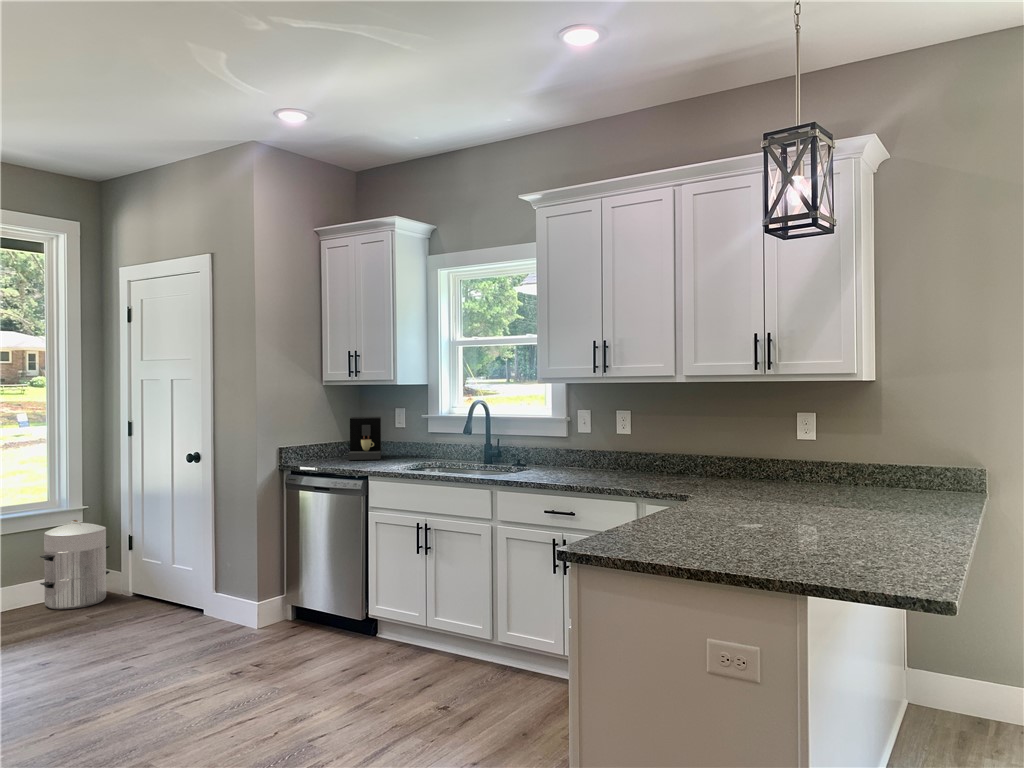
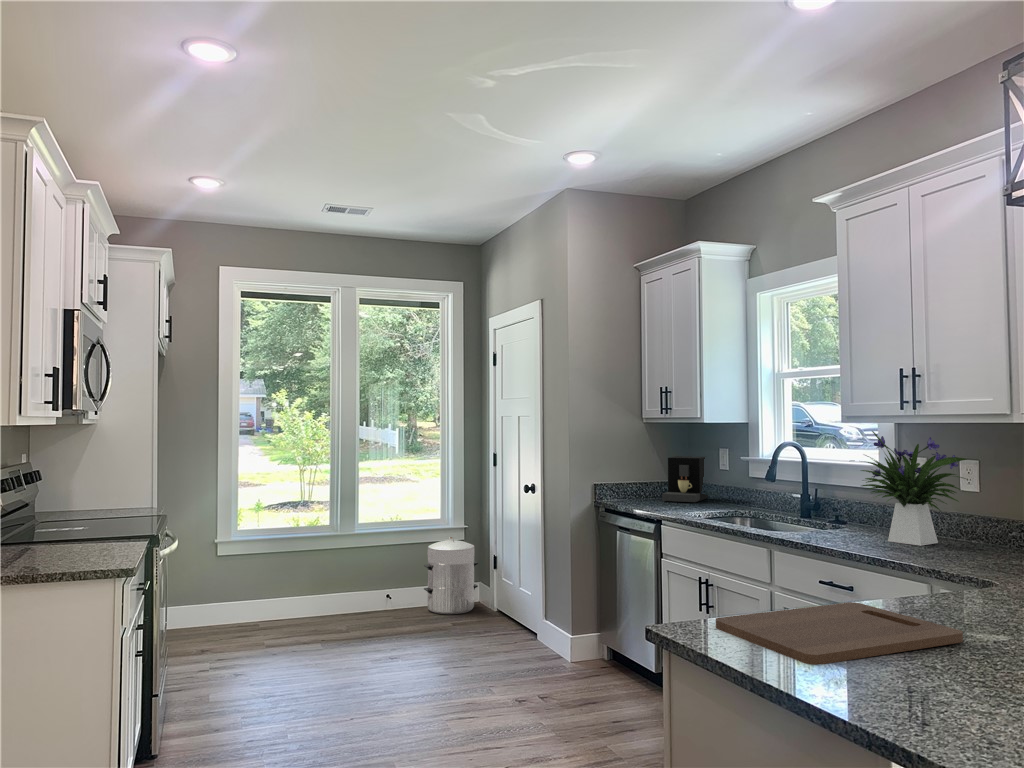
flower arrangement: none [556,389,638,478] -> present [861,431,967,546]
cutting board: none [606,516,749,555] -> present [716,602,963,665]

